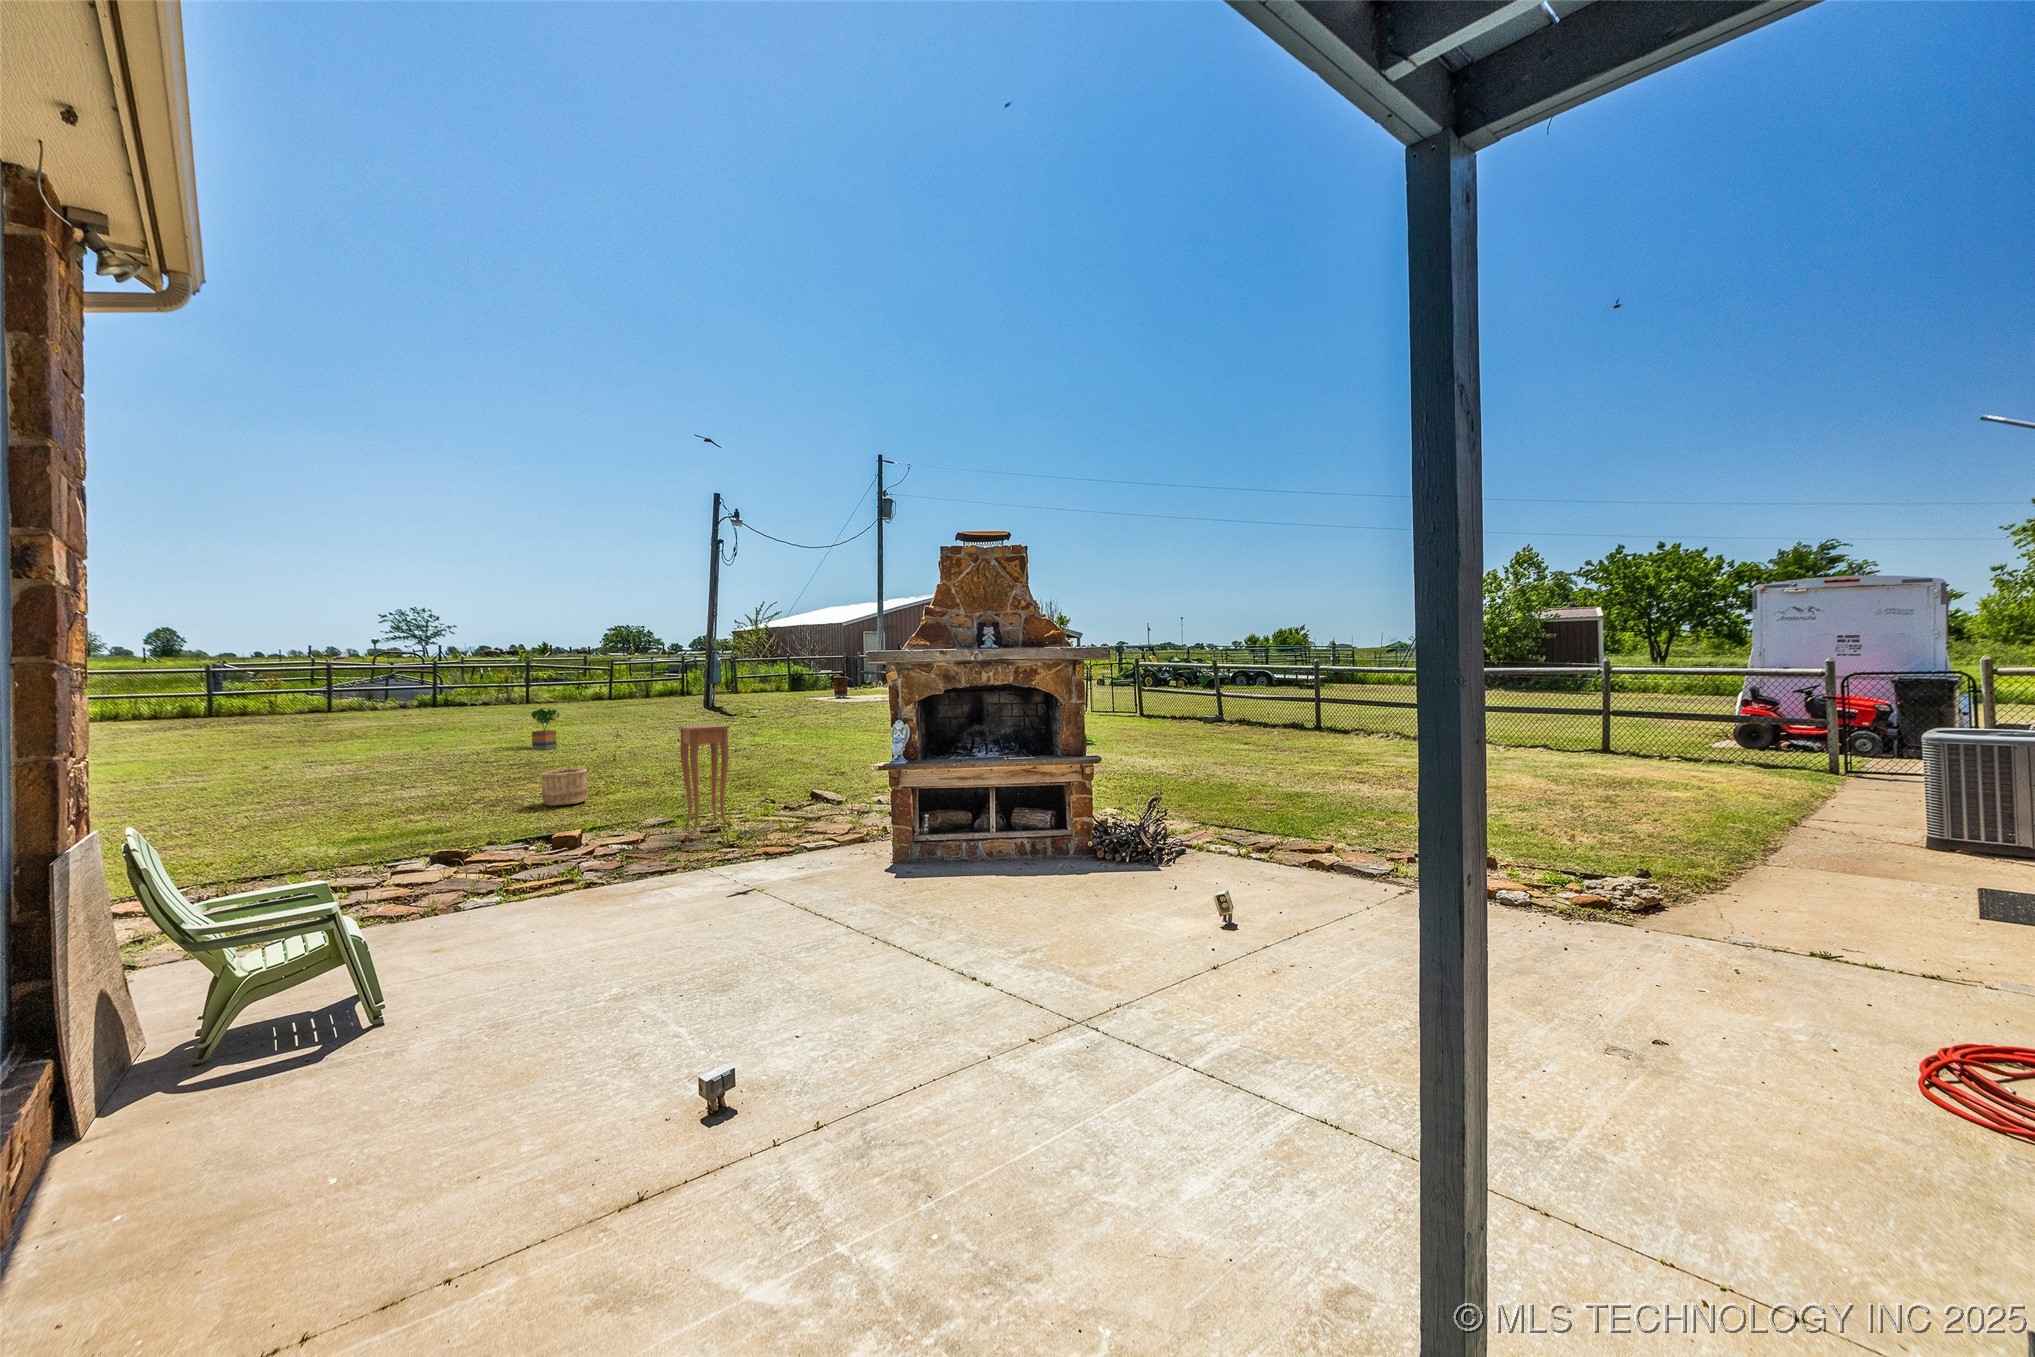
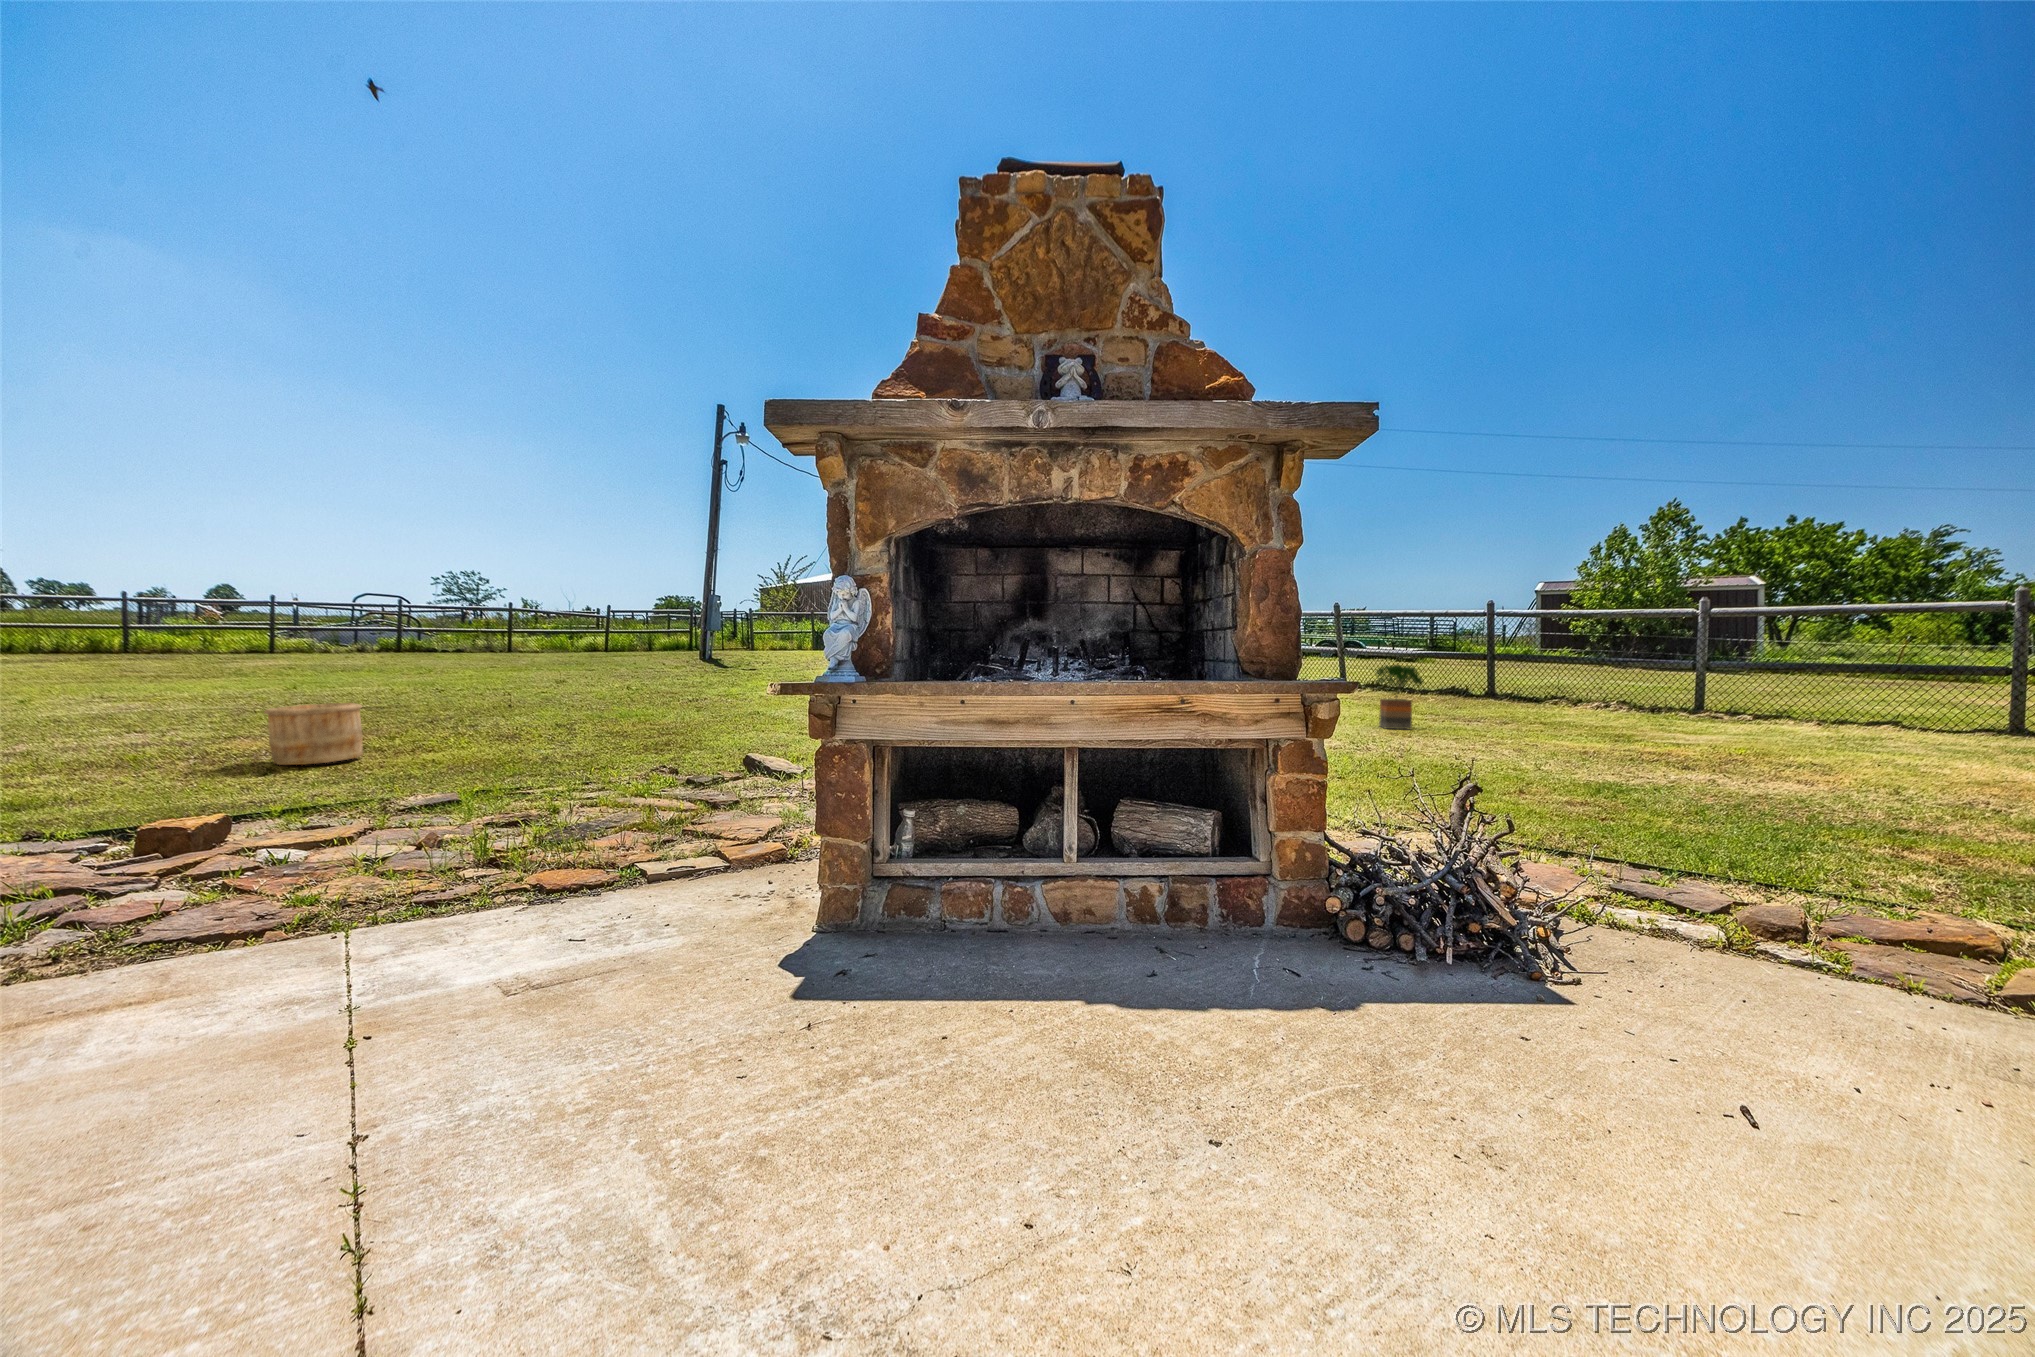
potted tree: present [531,708,560,750] -> present [1375,664,1423,729]
side table: present [678,724,730,828] -> none [463,620,554,817]

